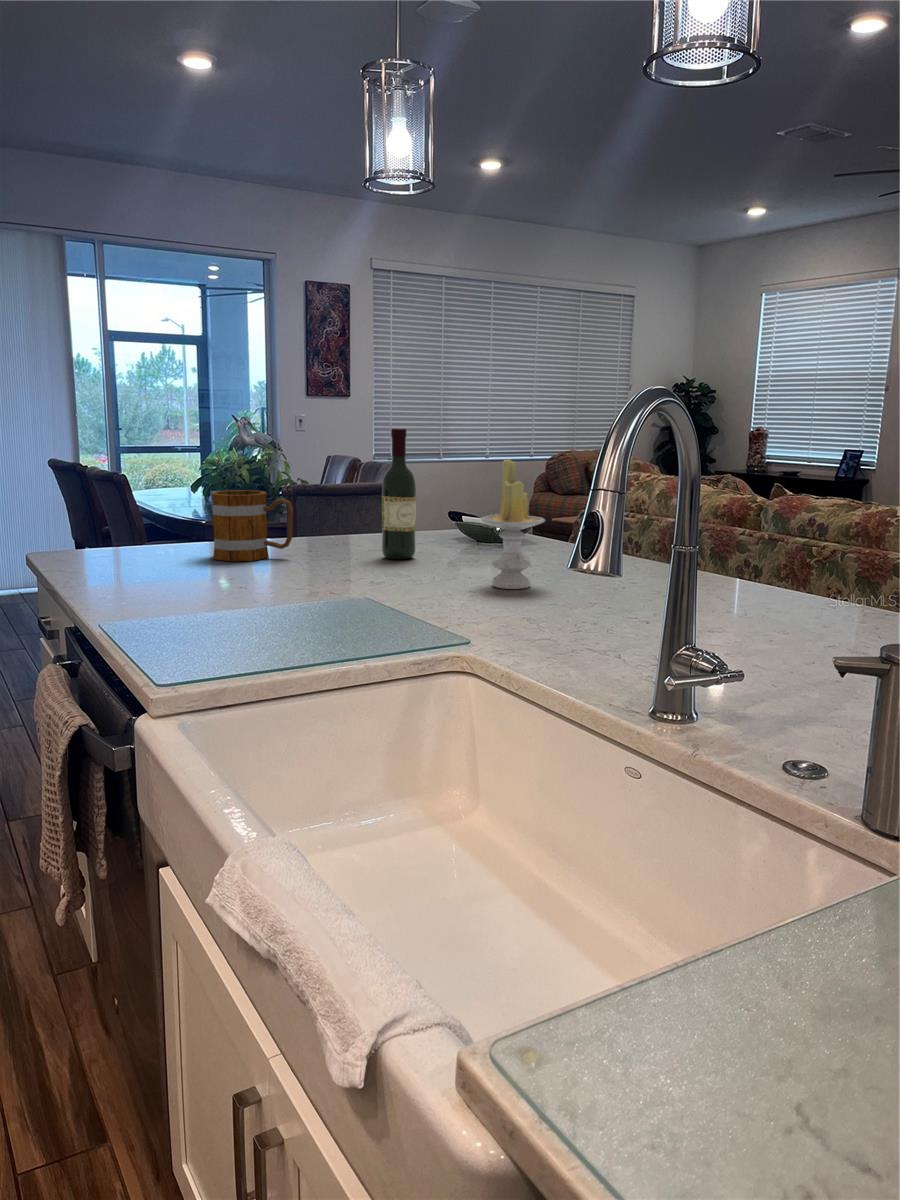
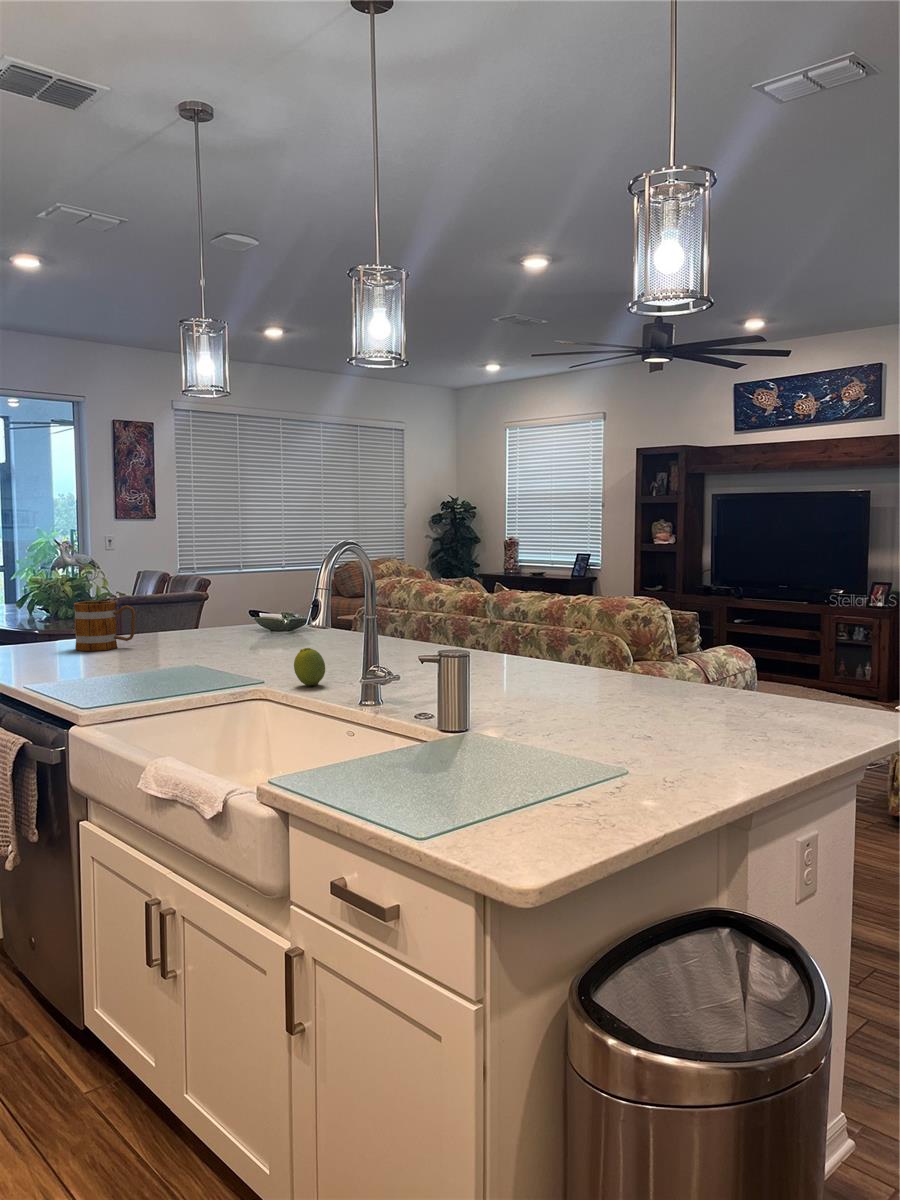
wine bottle: present [382,429,416,559] -> none [199,555,224,644]
candle: present [481,459,545,589] -> none [268,574,310,657]
fruit: none [527,590,582,657] -> present [294,648,325,686]

